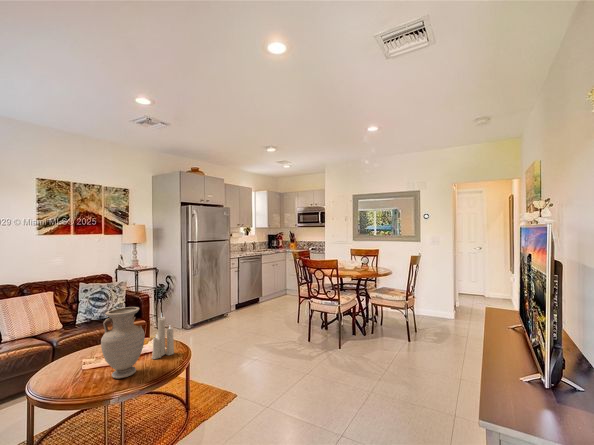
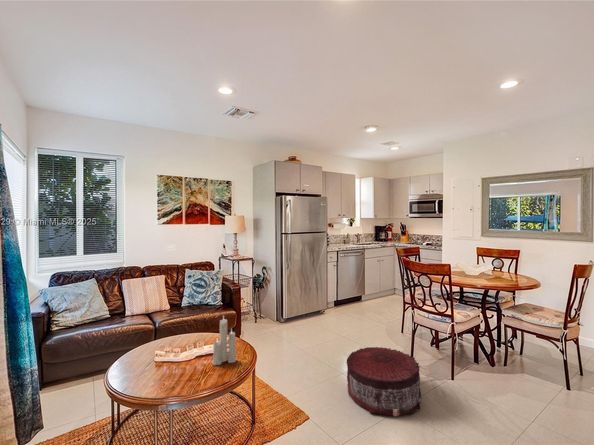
vase: present [101,307,145,378] -> none [154,307,199,385]
pouf: none [263,330,321,381] -> present [346,347,421,417]

